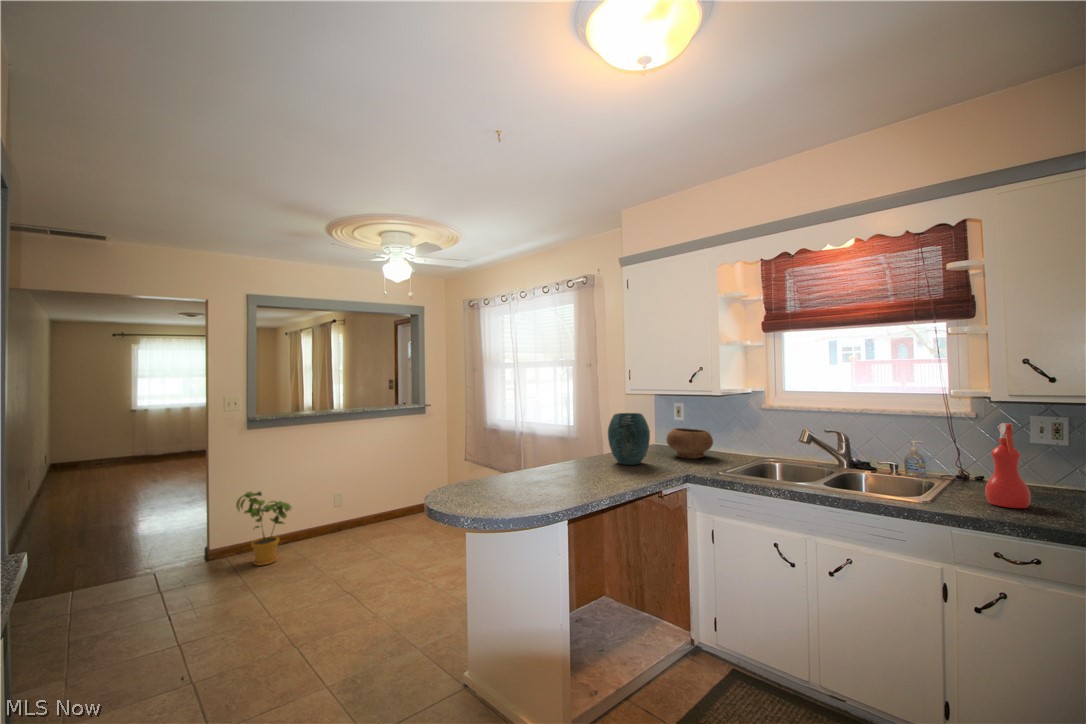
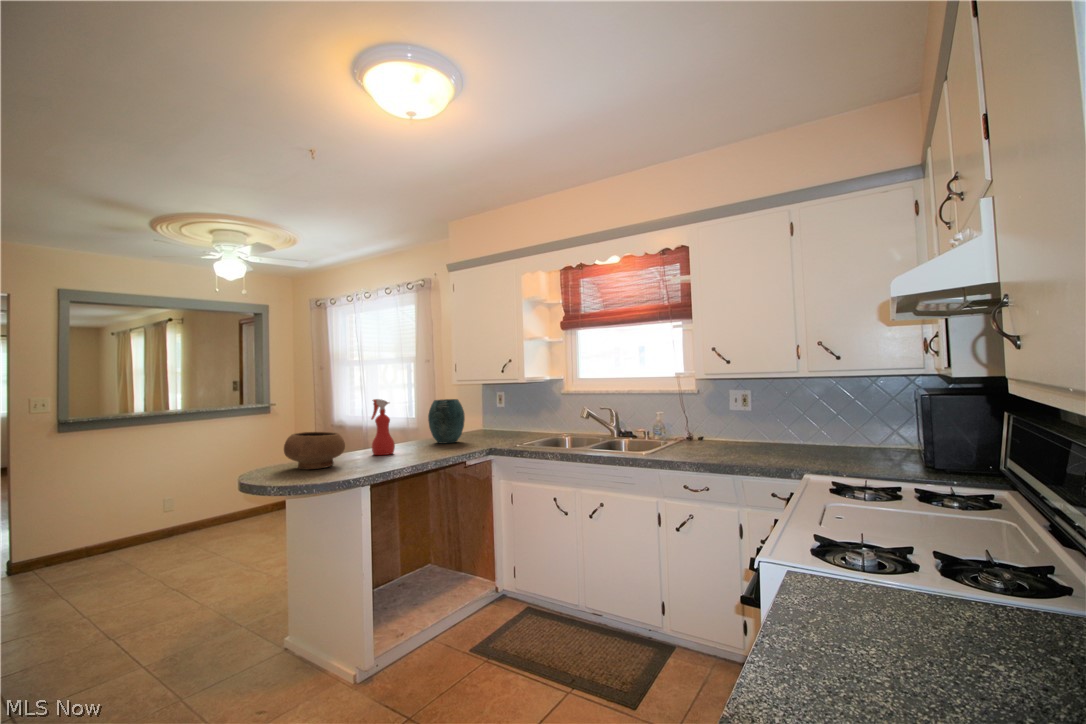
spray bottle: present [985,423,1031,508] -> present [371,399,395,455]
bowl: present [666,428,713,458] -> present [284,432,345,470]
house plant: present [236,492,291,565] -> none [40,497,111,576]

